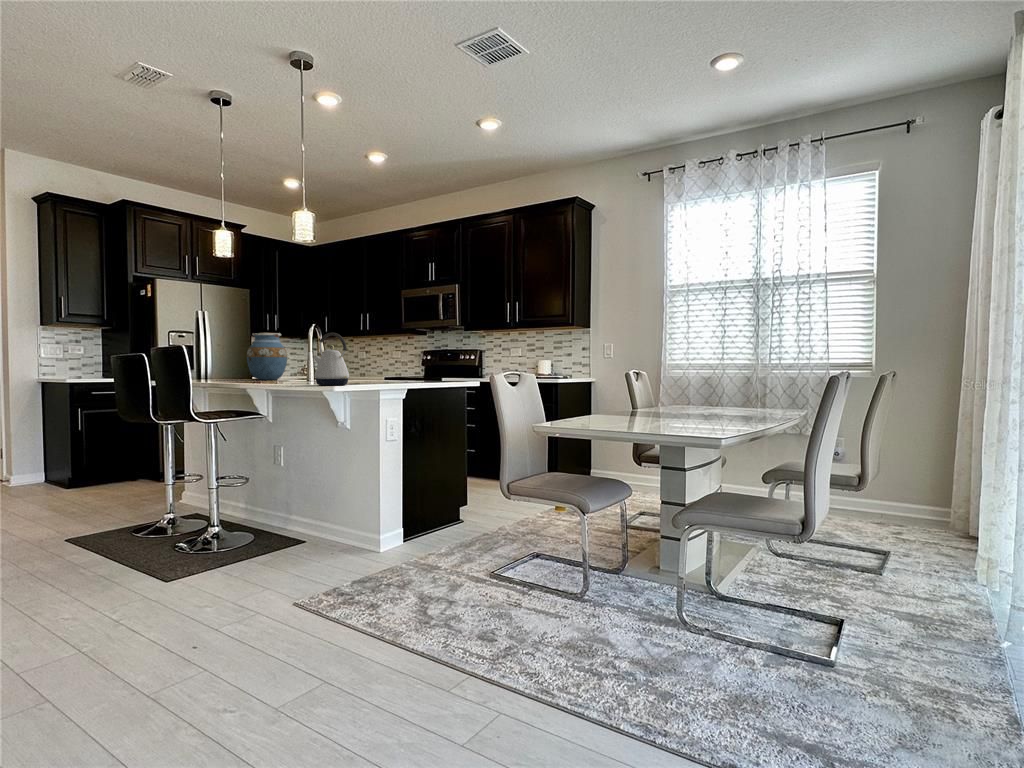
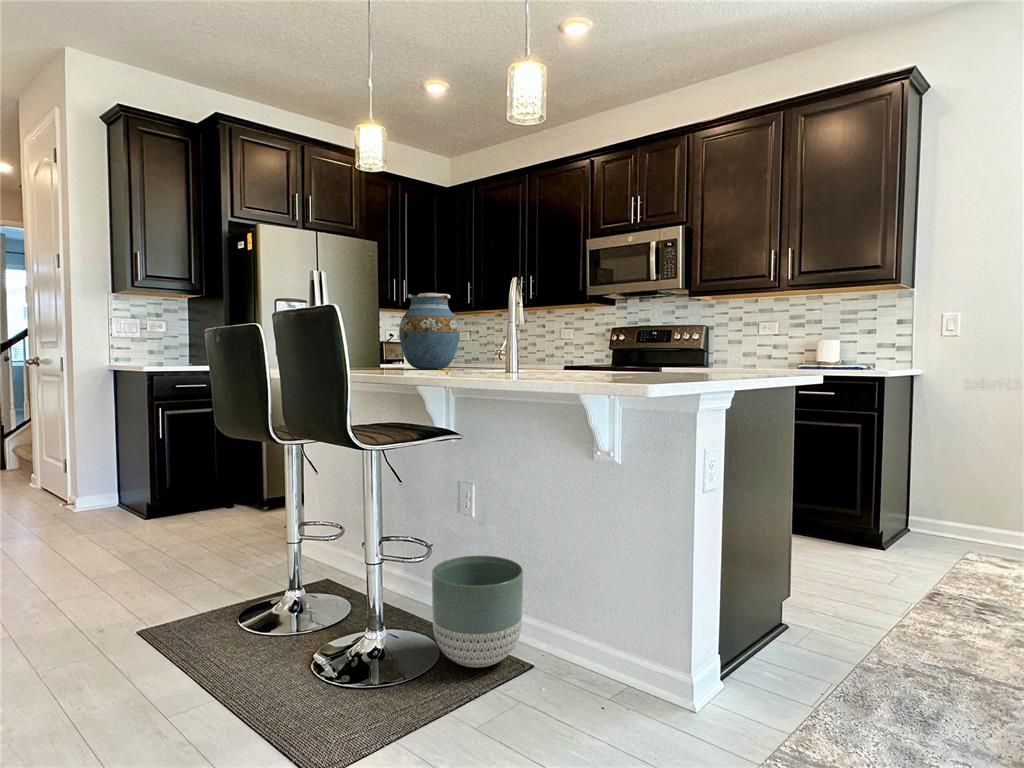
kettle: present [314,333,349,385] -> none [591,270,676,383]
planter: none [247,484,300,540] -> present [432,556,523,667]

